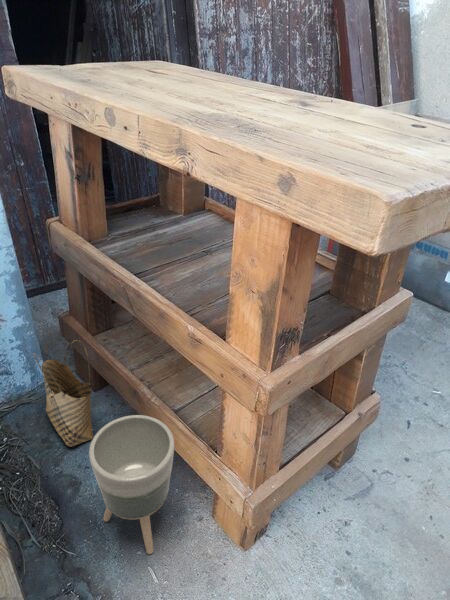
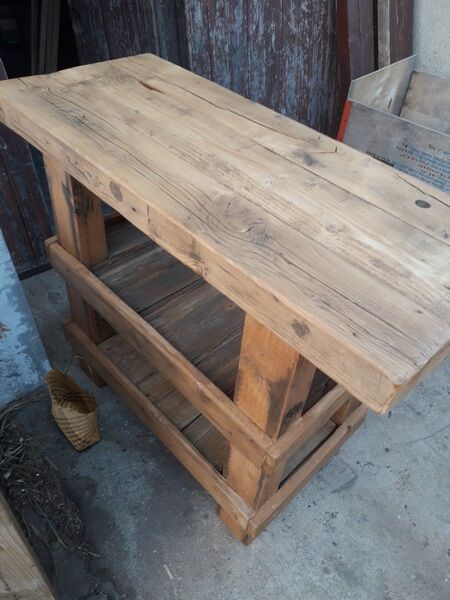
planter: present [89,415,174,554] -> none [108,443,185,554]

